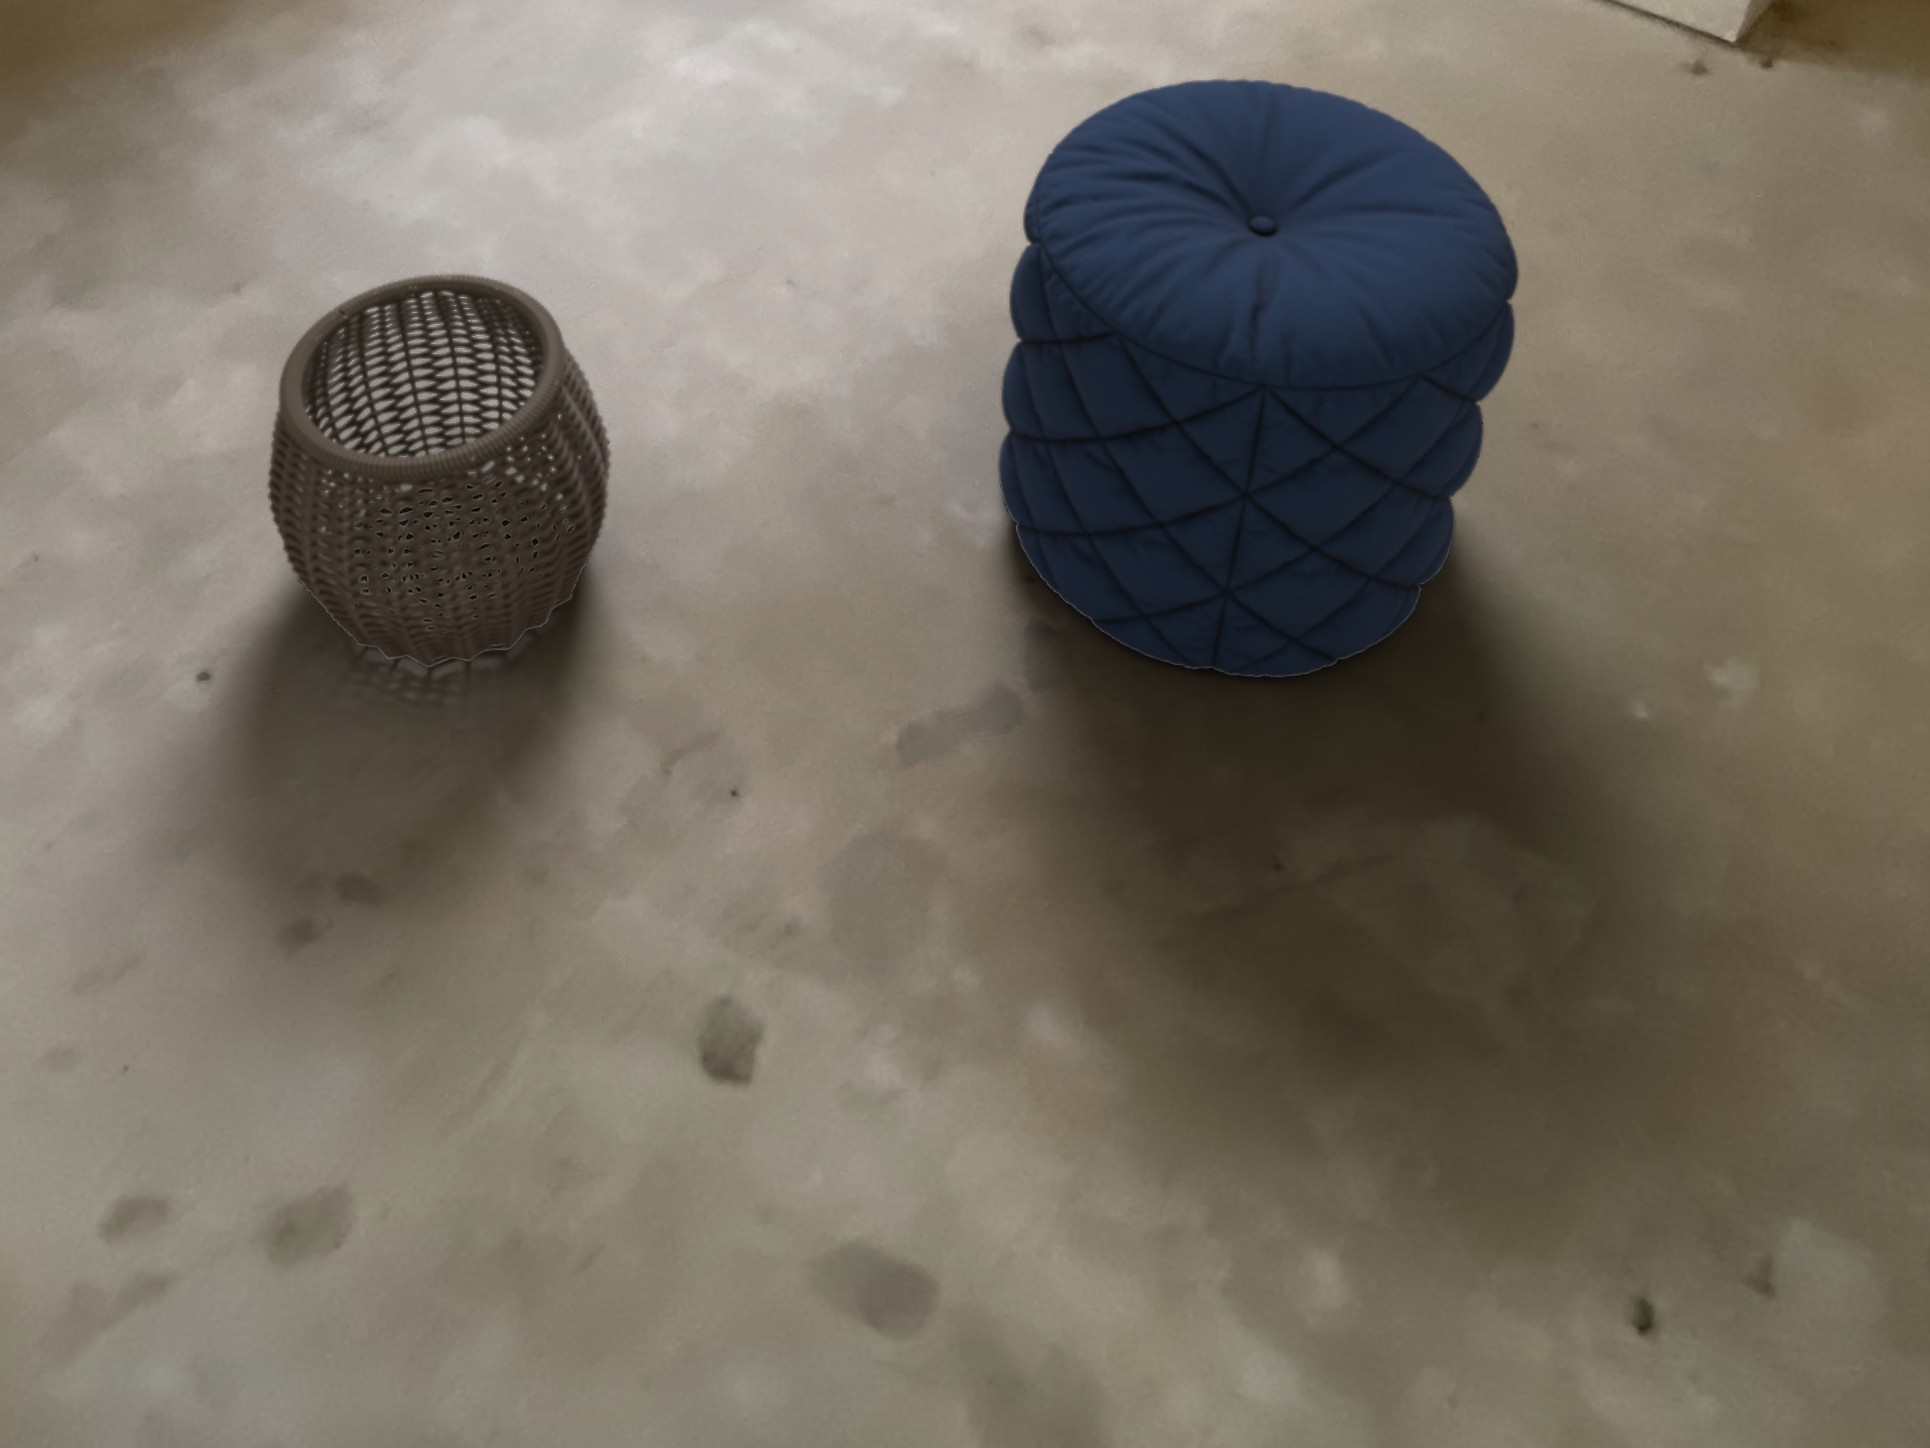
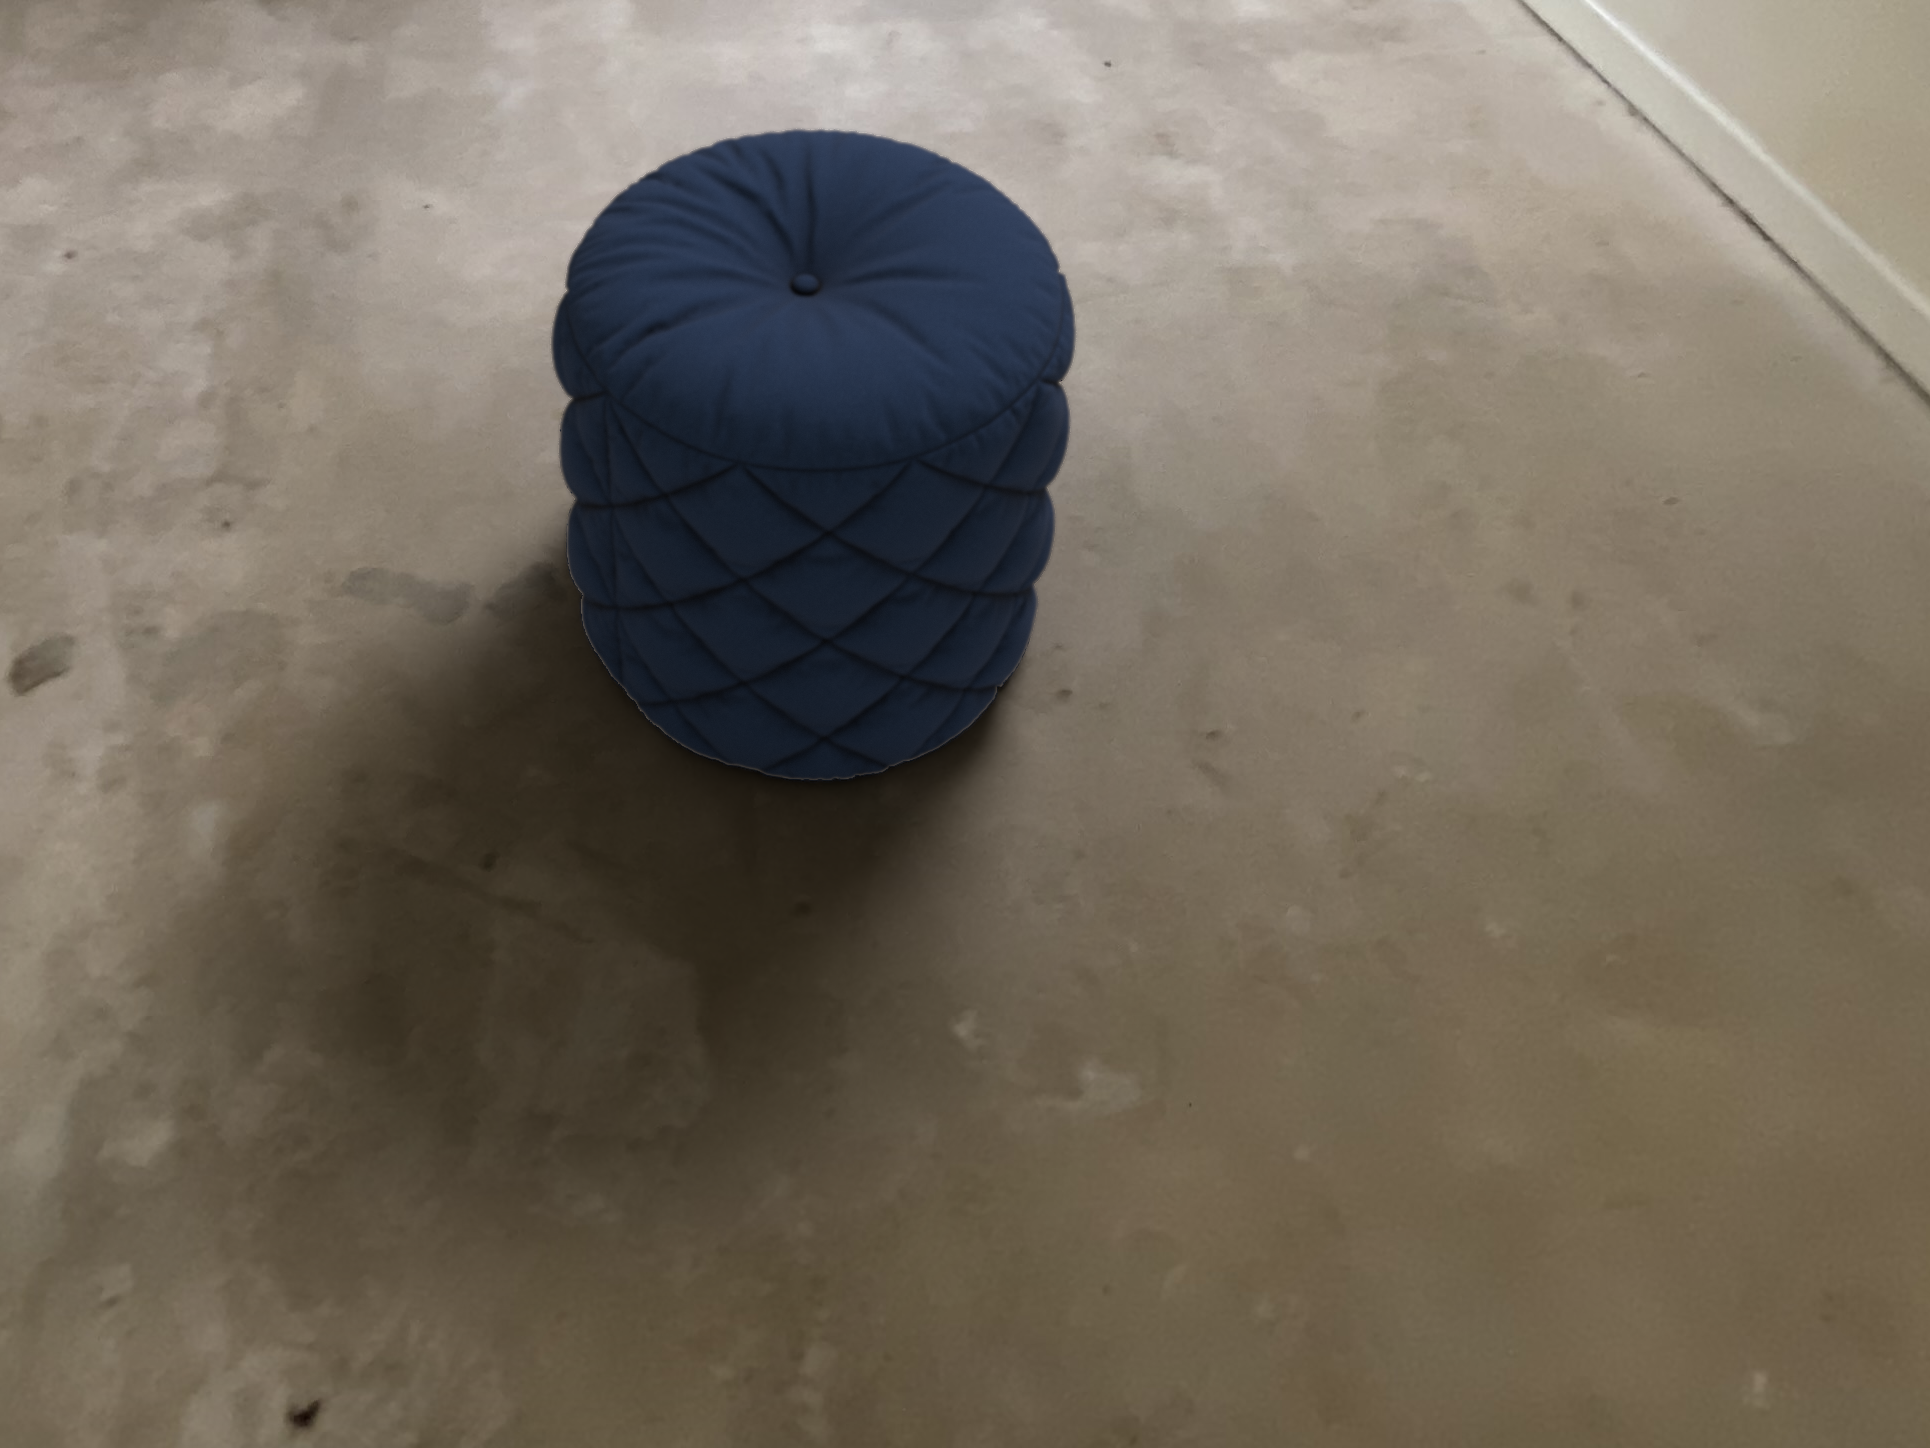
woven basket: present [268,274,611,668] -> none [103,31,386,344]

